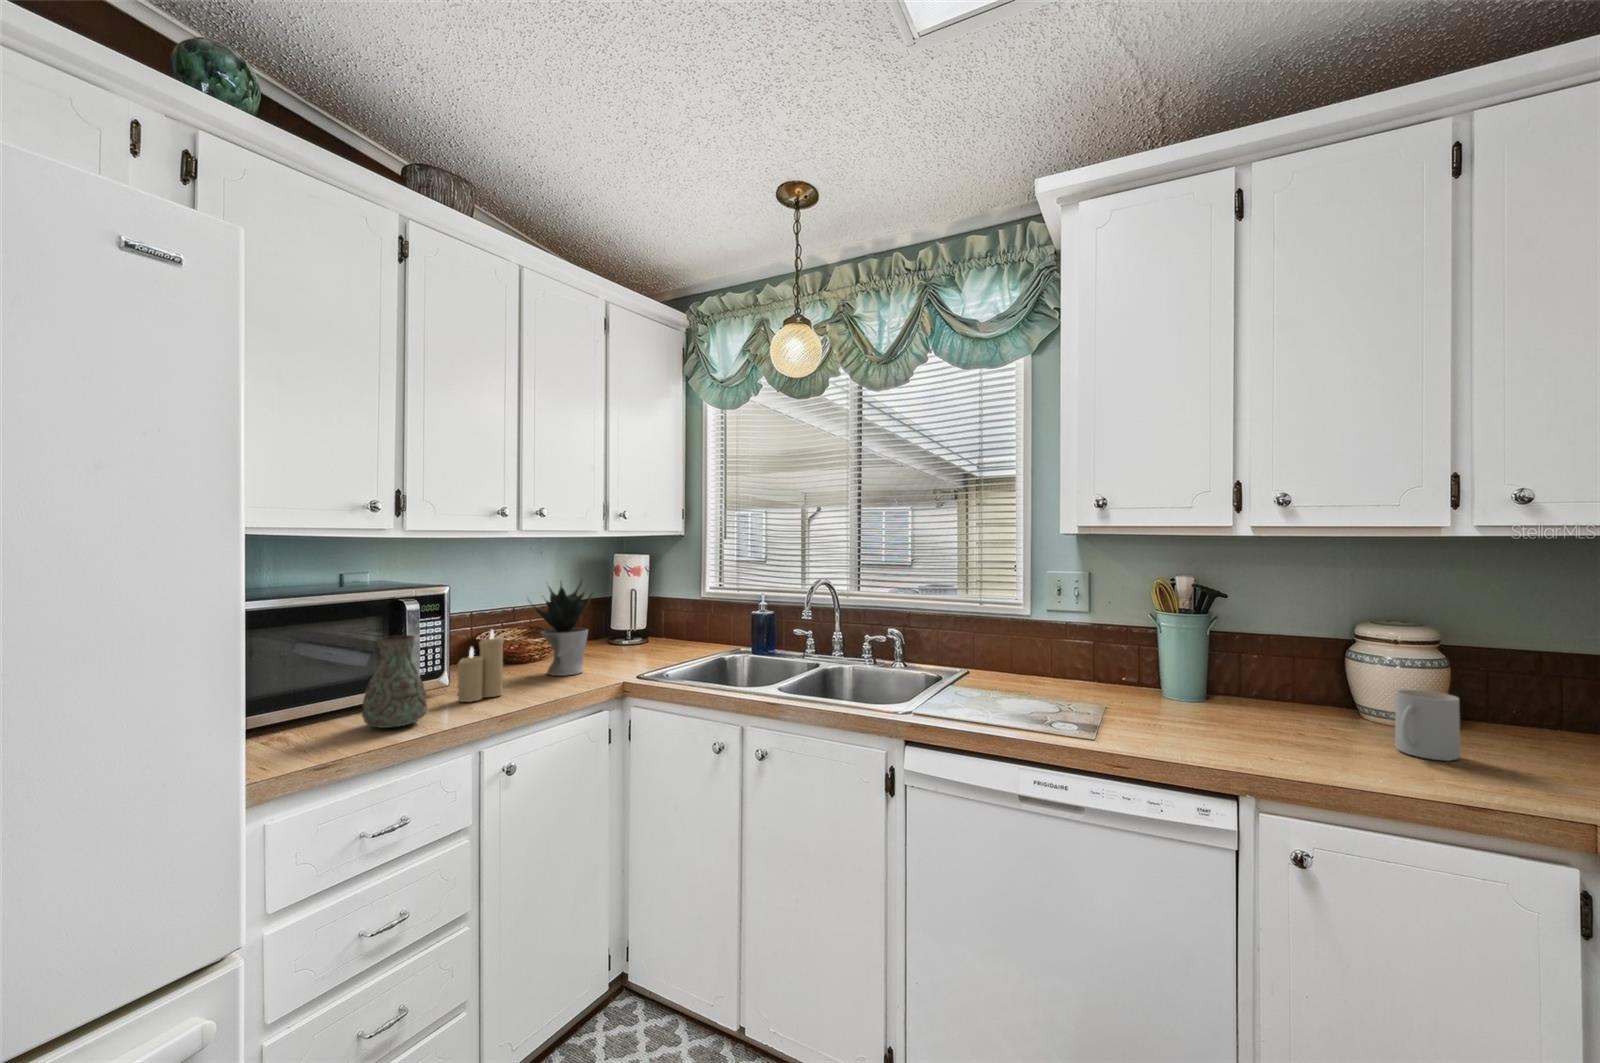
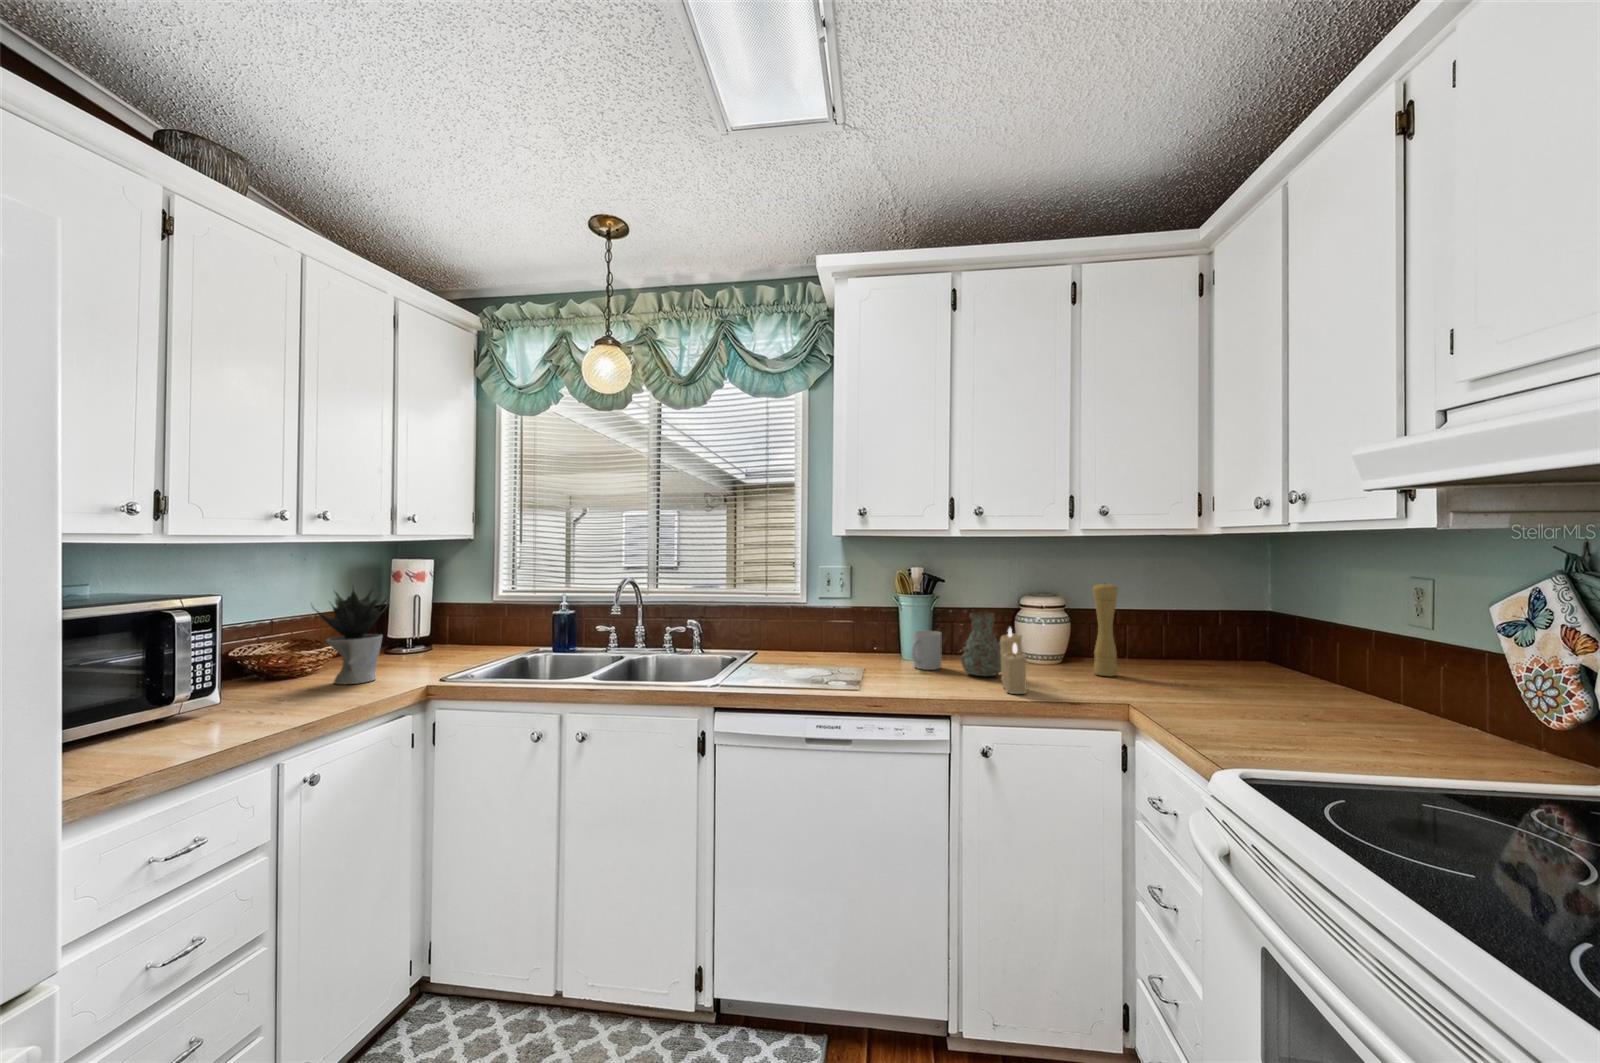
pepper mill: none [1488,605,1541,752] -> present [1093,583,1118,676]
candle: present [457,630,503,702] -> present [1000,628,1027,694]
decorative vase: present [362,635,427,728] -> present [961,612,1001,676]
mug: present [1395,689,1460,761] -> present [912,631,942,670]

